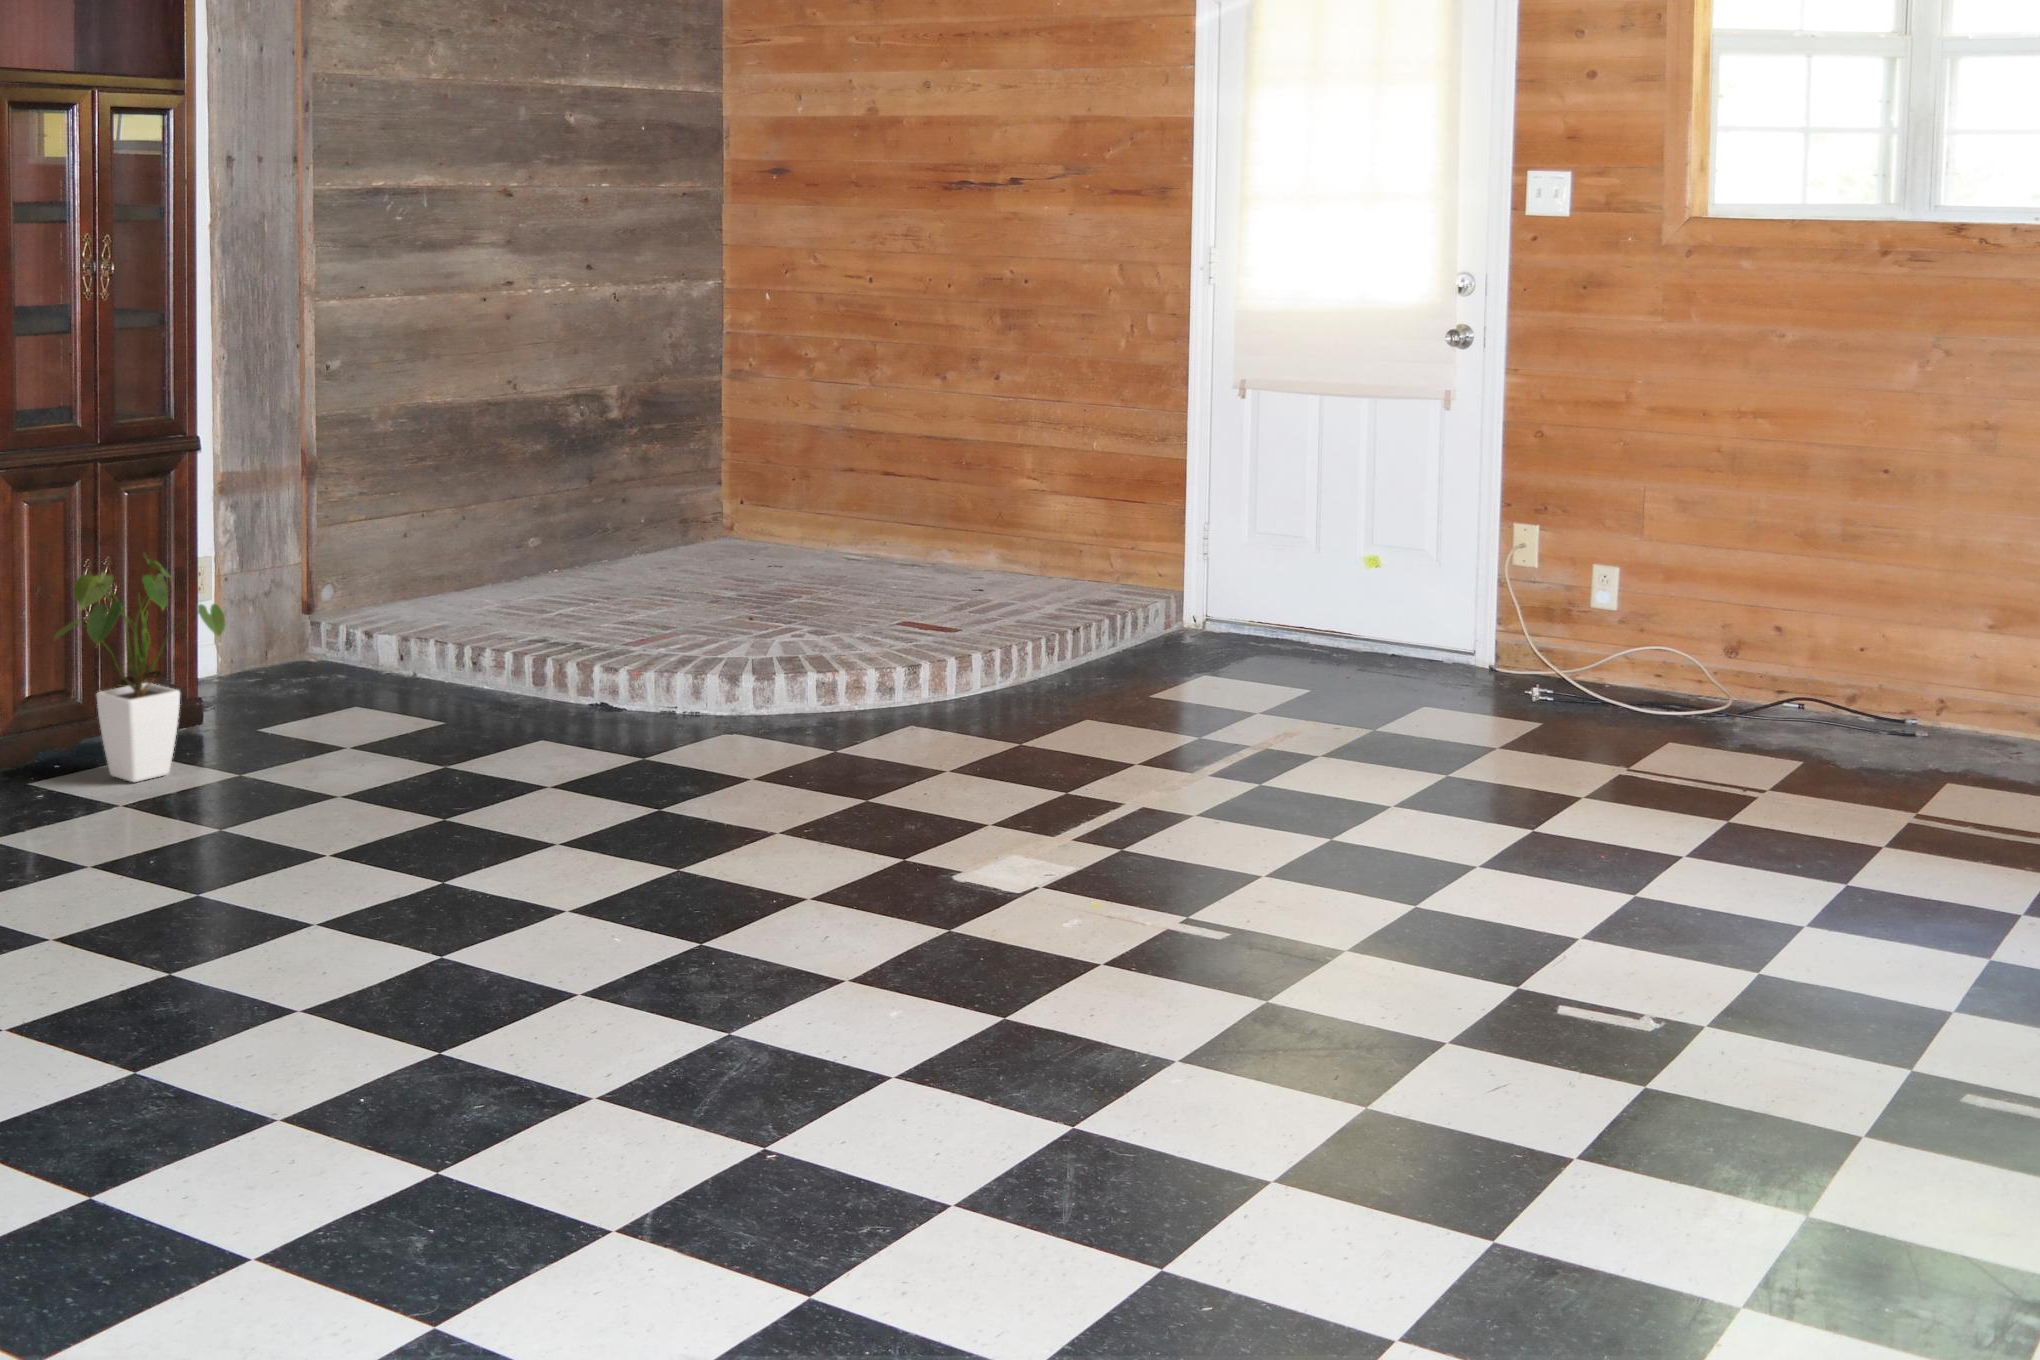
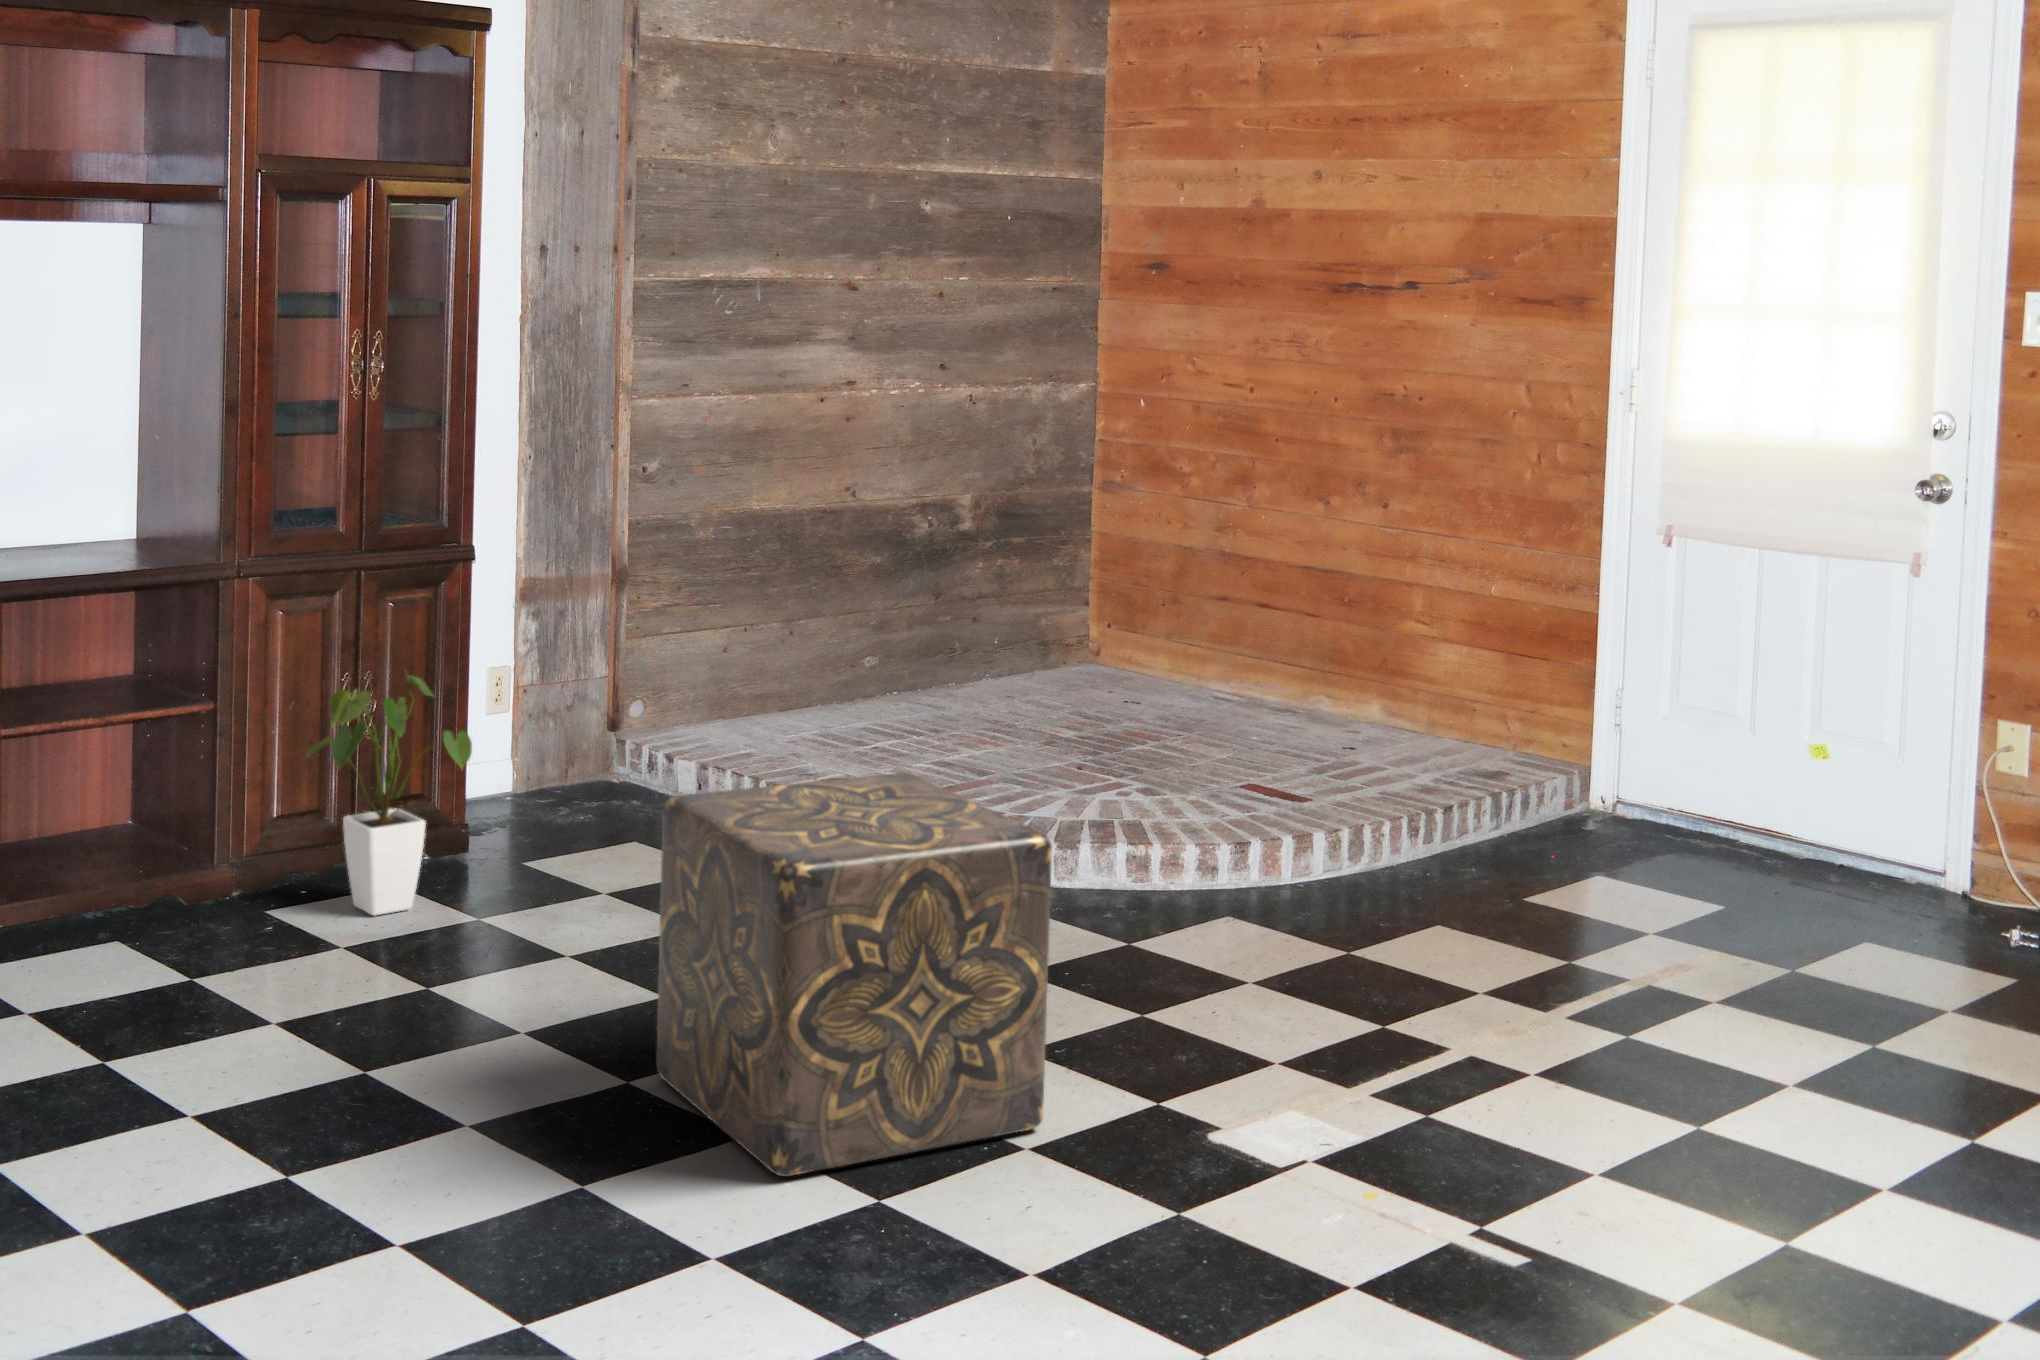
ottoman: none [461,603,817,945] -> present [657,773,1052,1176]

